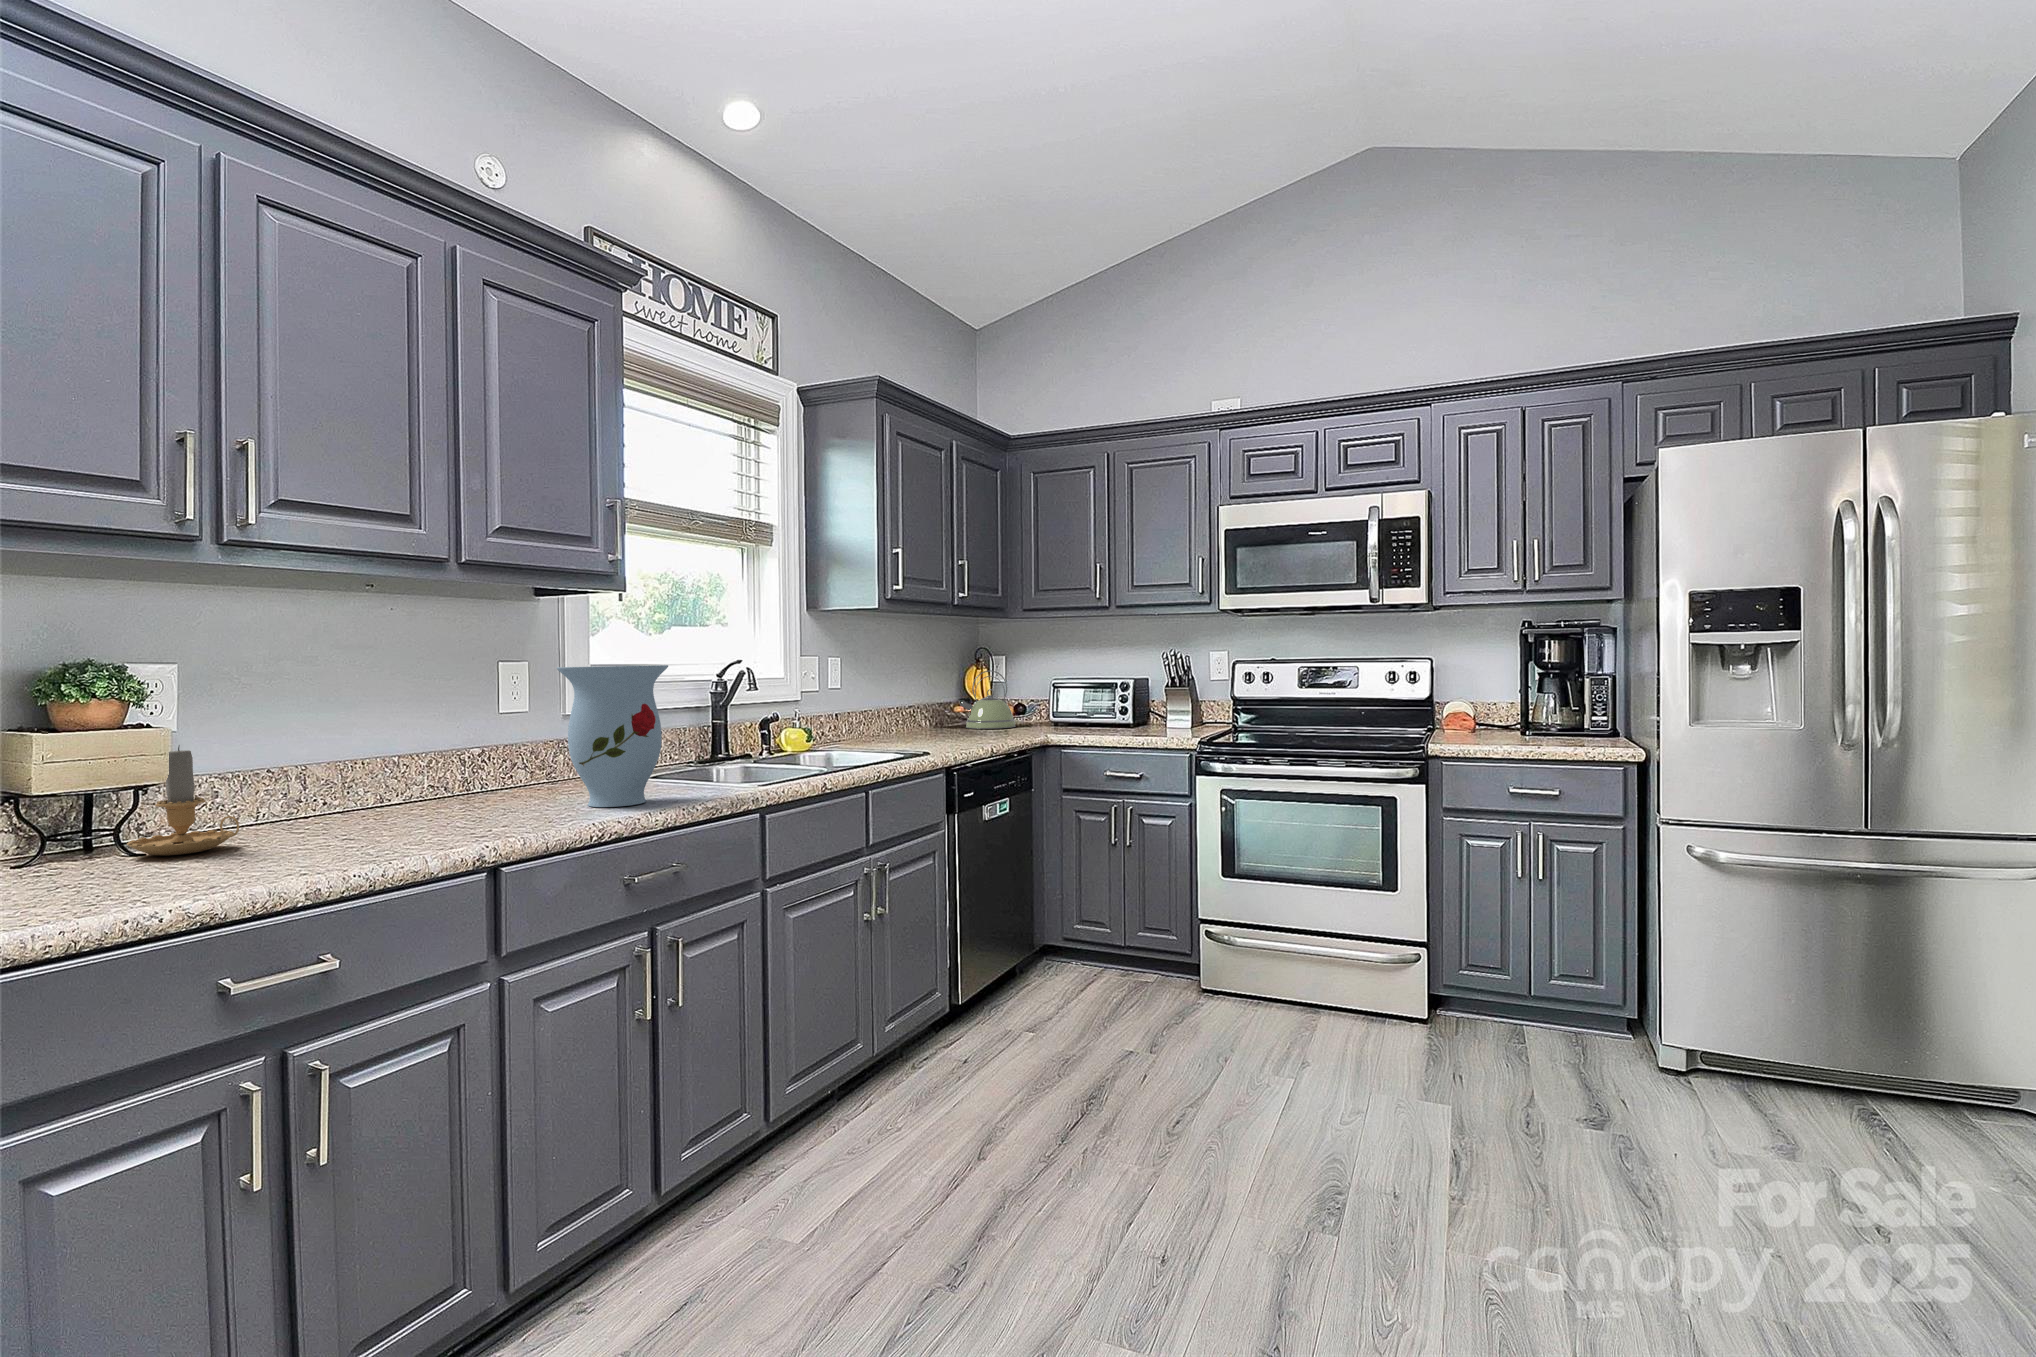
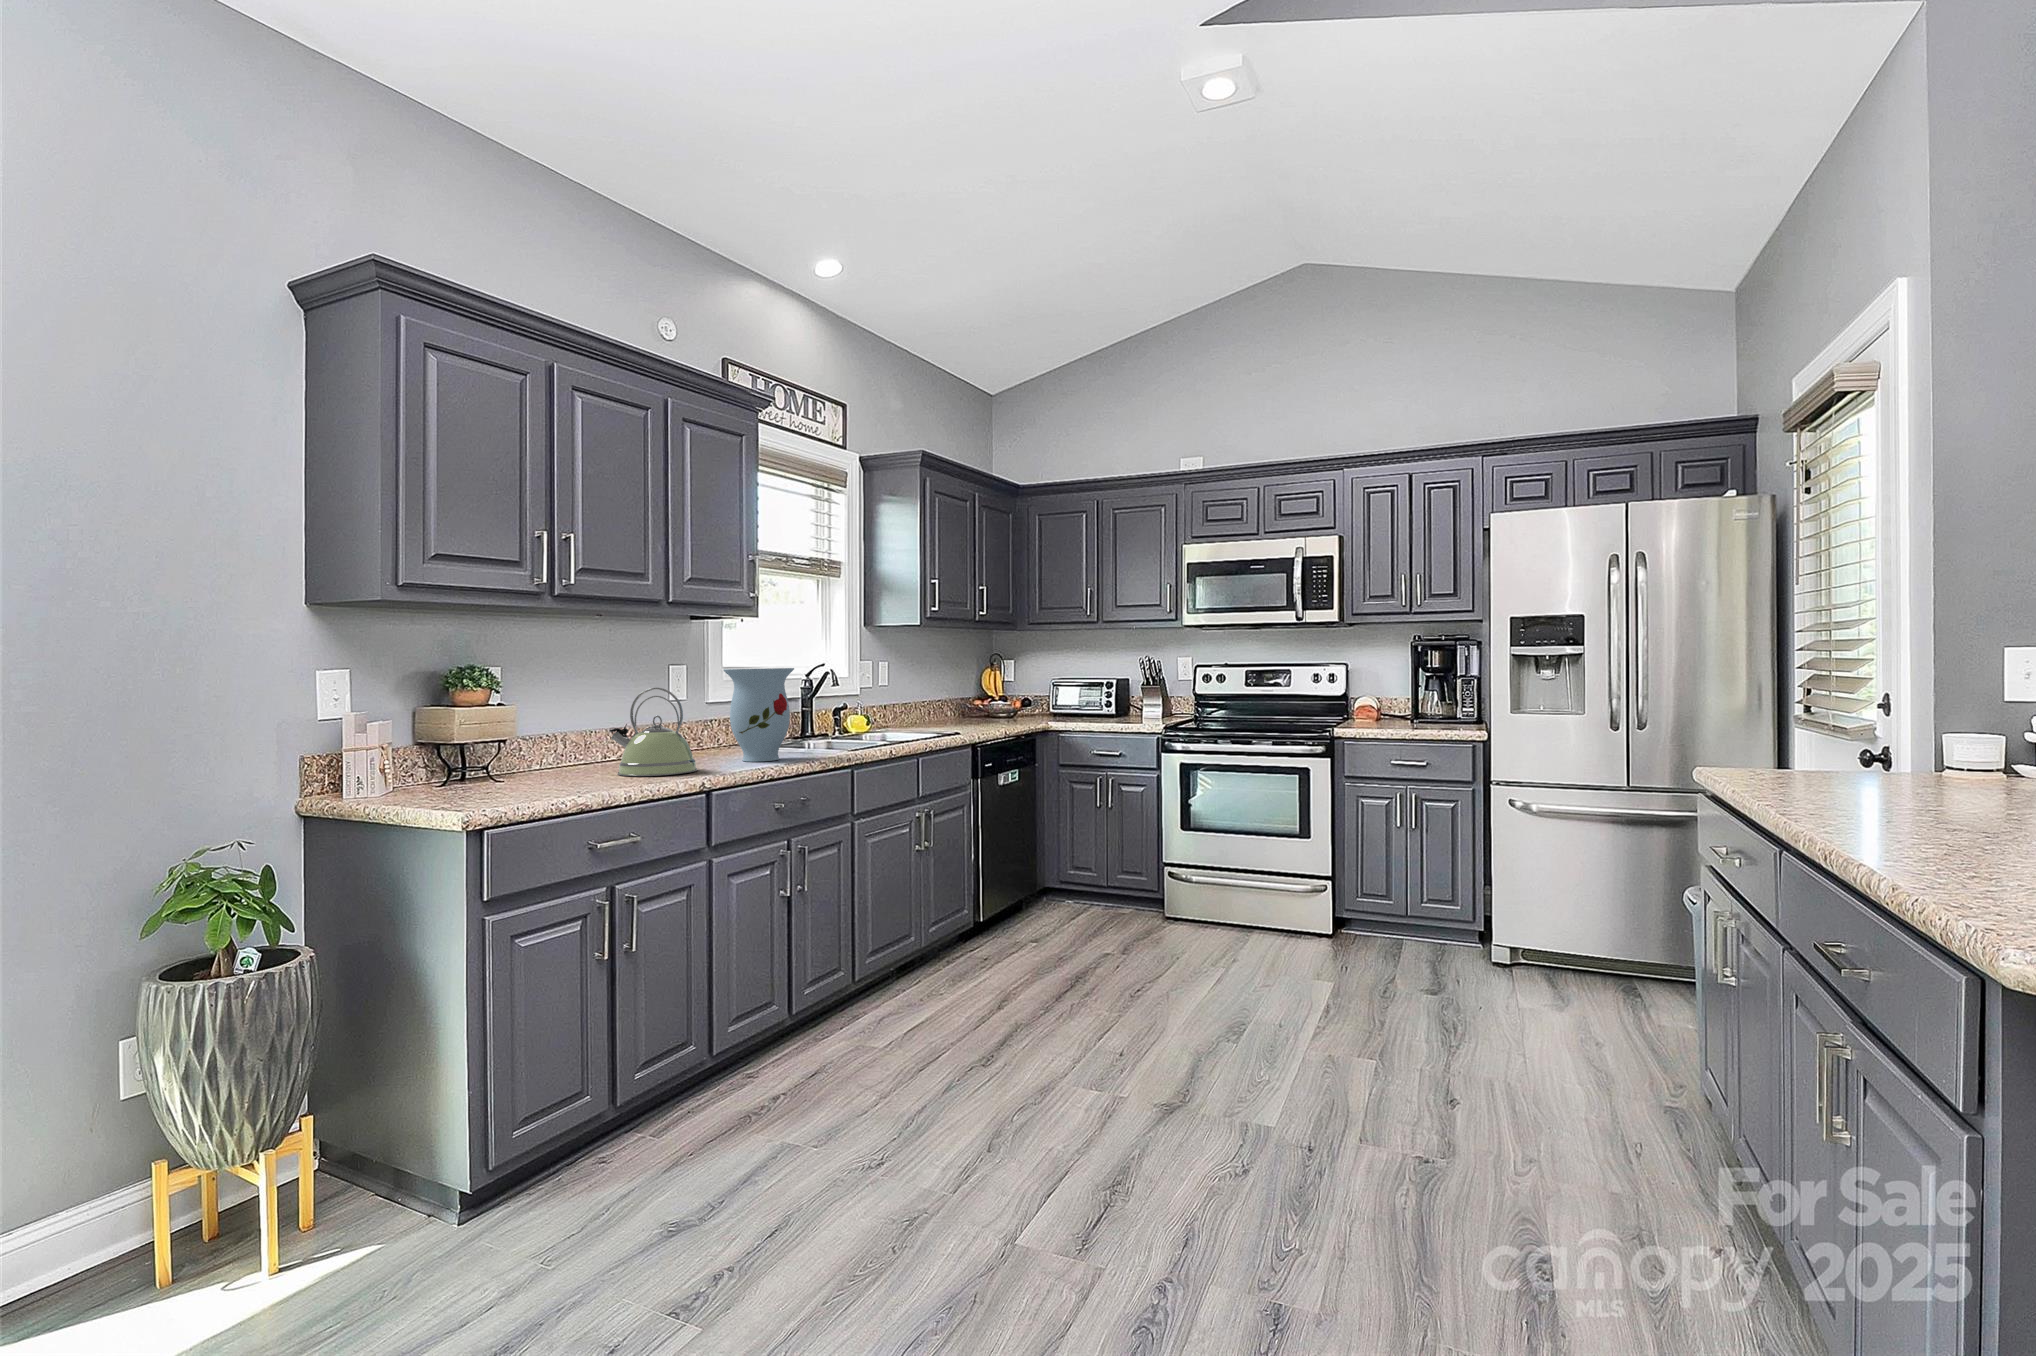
kettle: present [958,670,1016,729] -> present [609,688,697,776]
candle: present [127,745,239,856] -> none [495,715,558,782]

